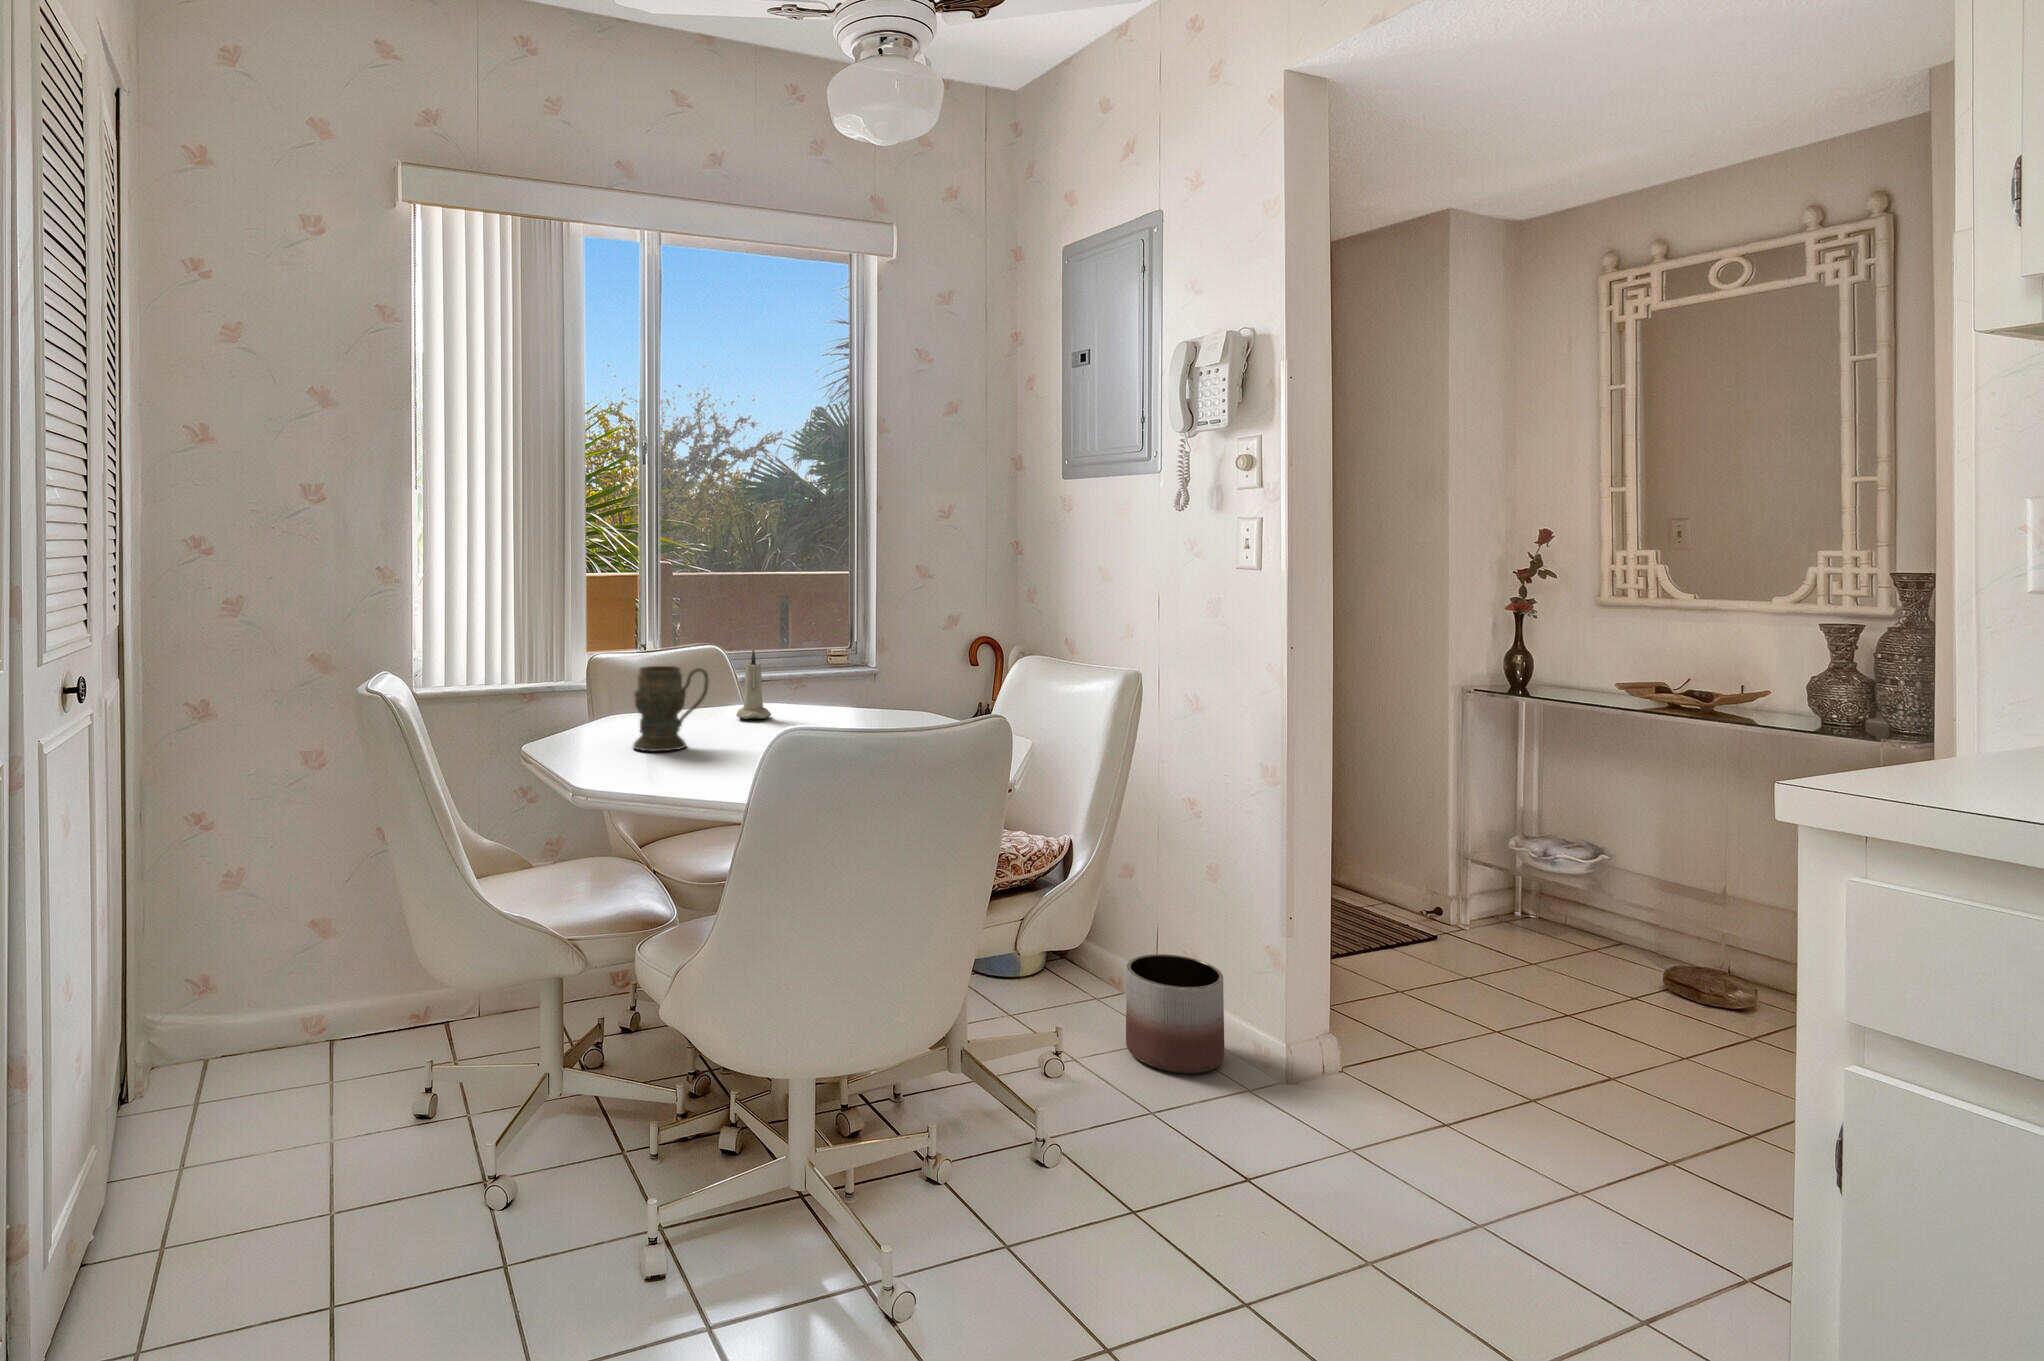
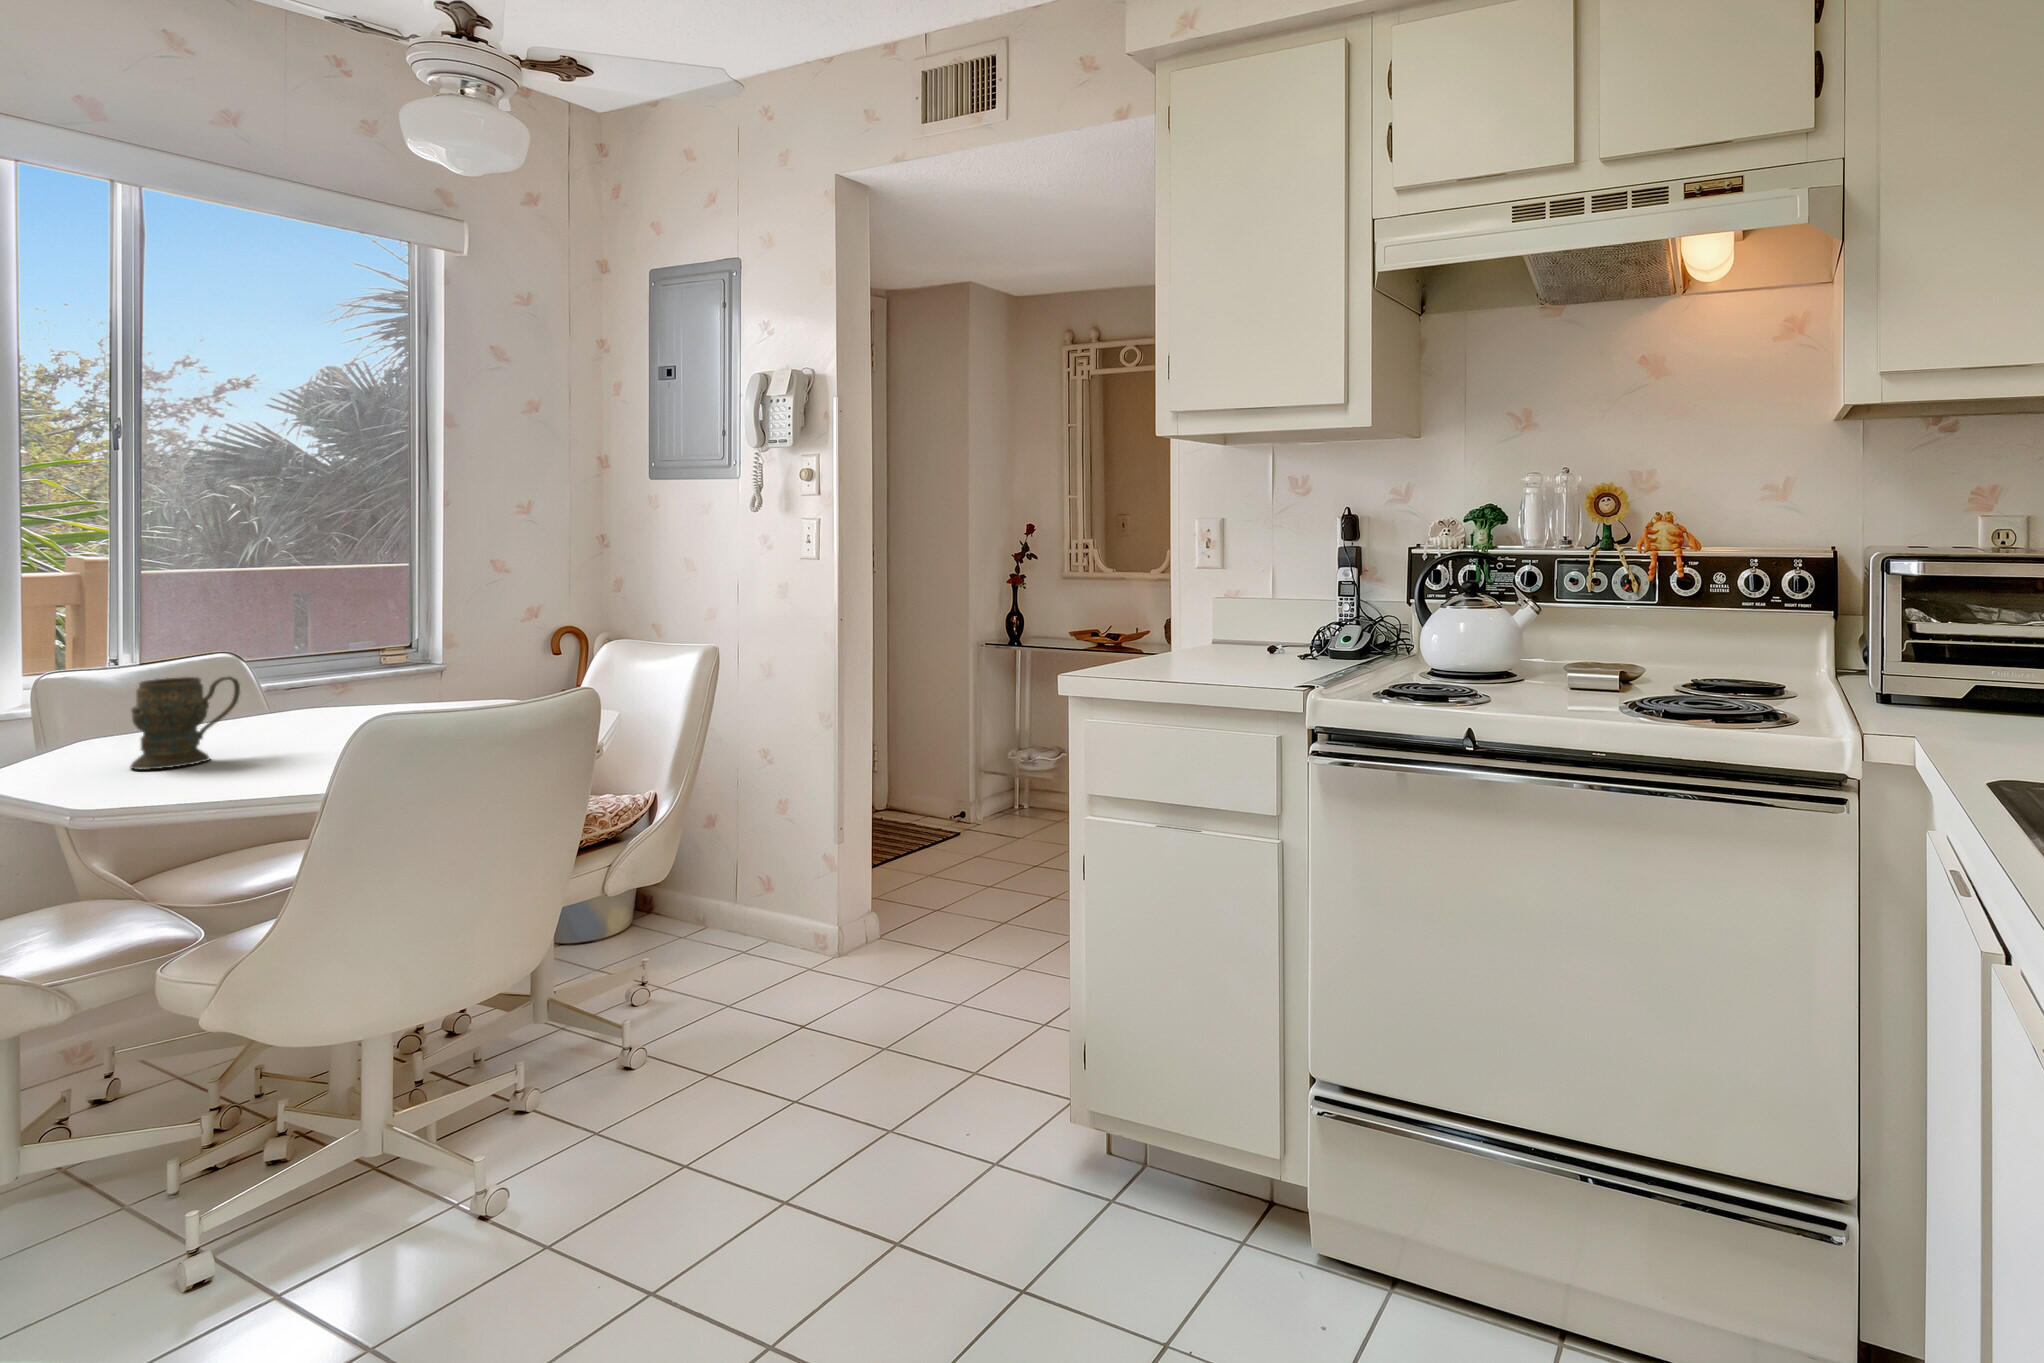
candle: present [736,649,771,719] -> none [269,653,317,726]
planter: present [1126,954,1224,1074] -> none [708,877,791,971]

